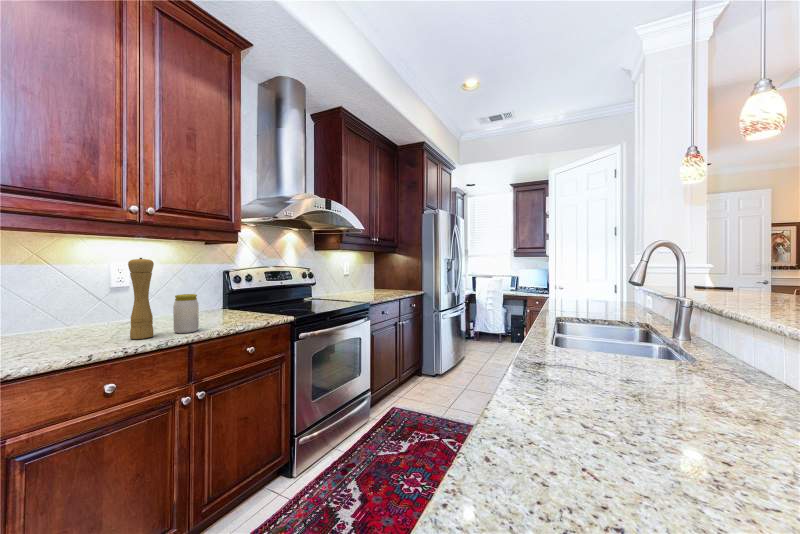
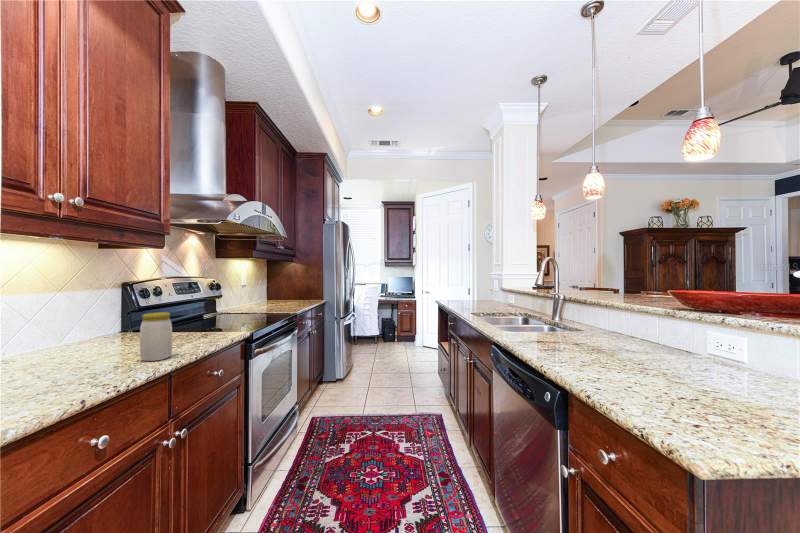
pepper mill: present [128,258,154,339] -> none [95,269,129,374]

